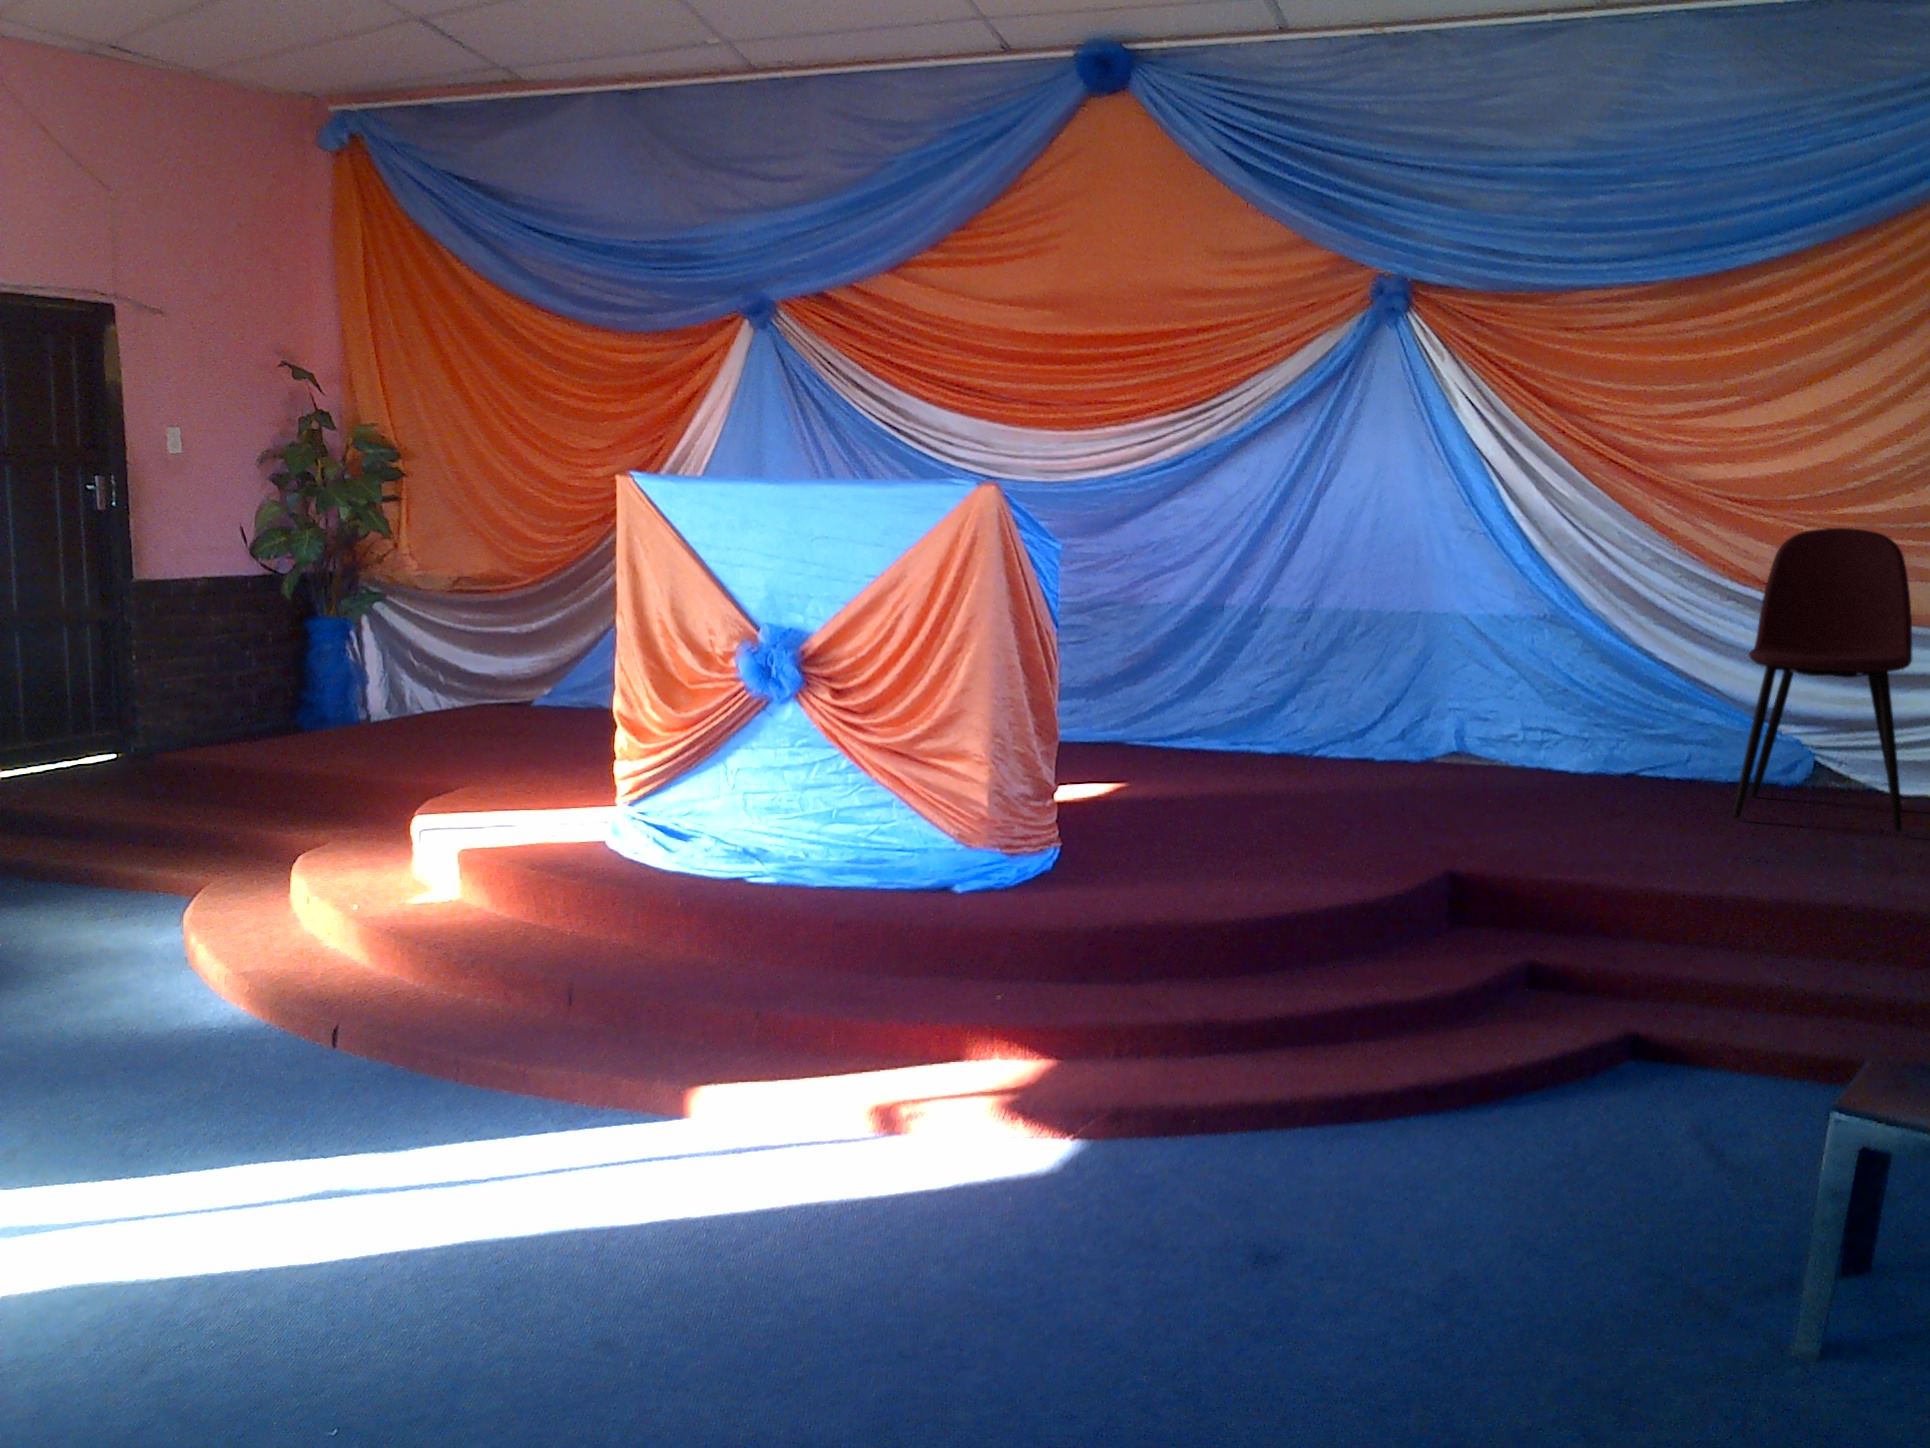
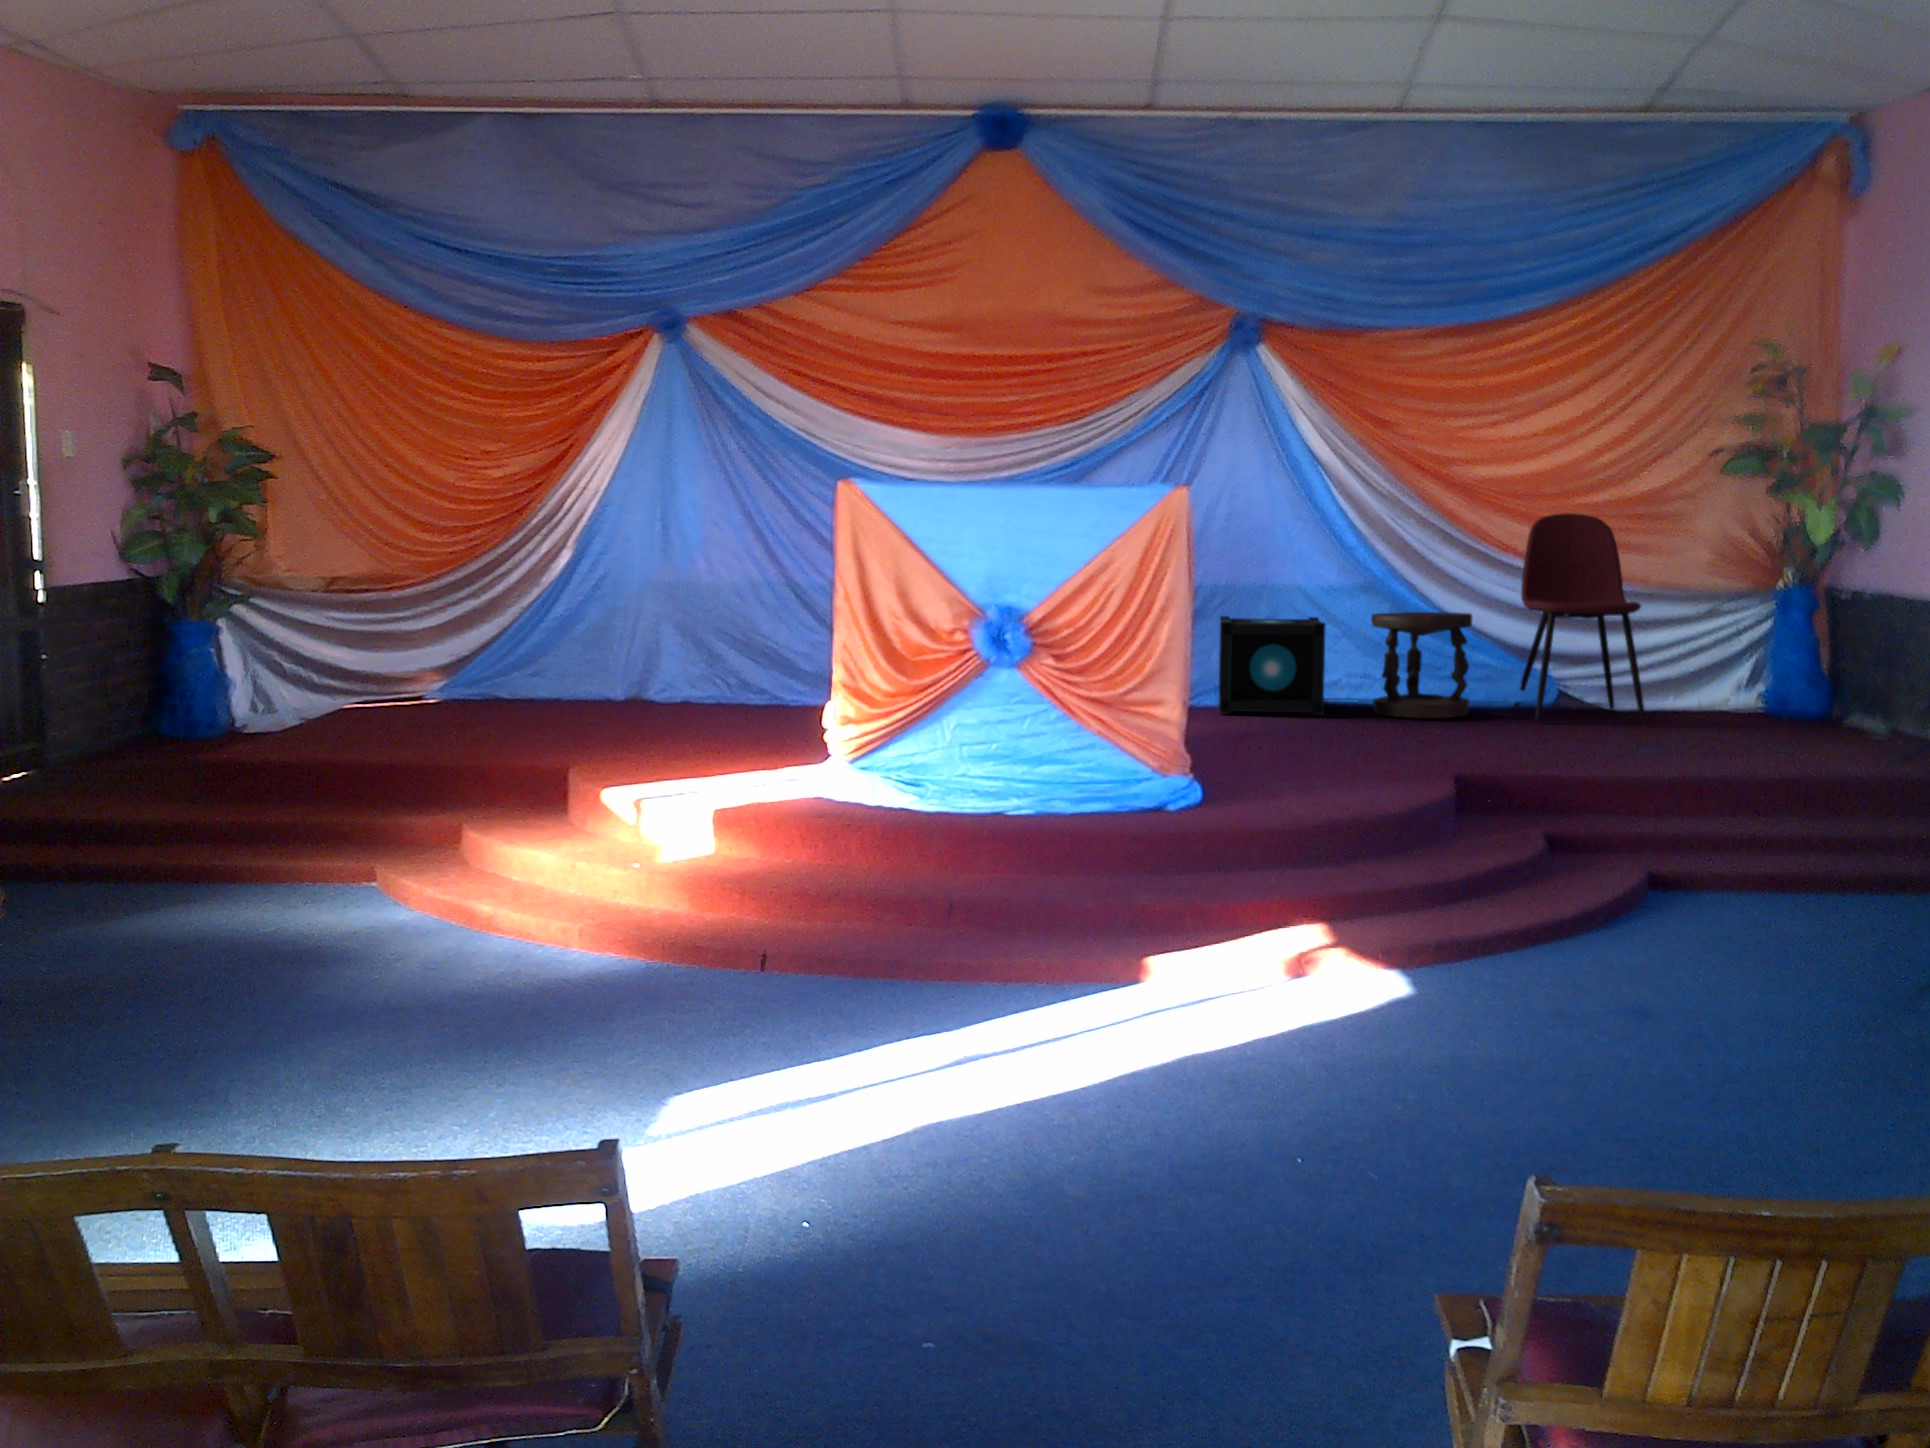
speaker: none [1310,653,1479,789] -> present [1219,616,1326,715]
stool: none [1525,658,1666,804] -> present [1371,612,1472,718]

